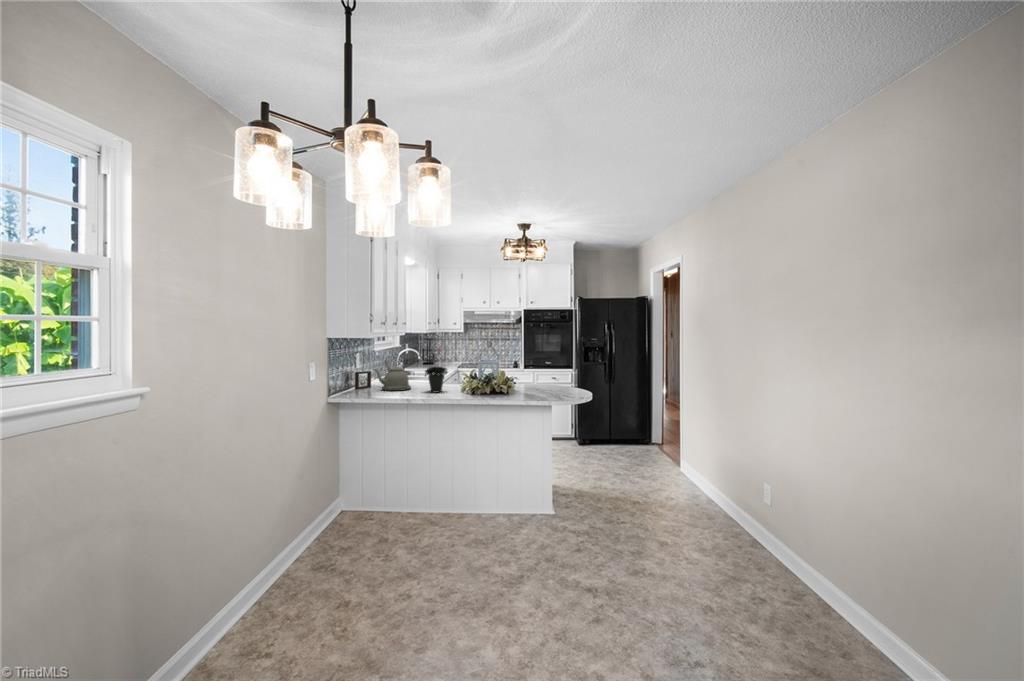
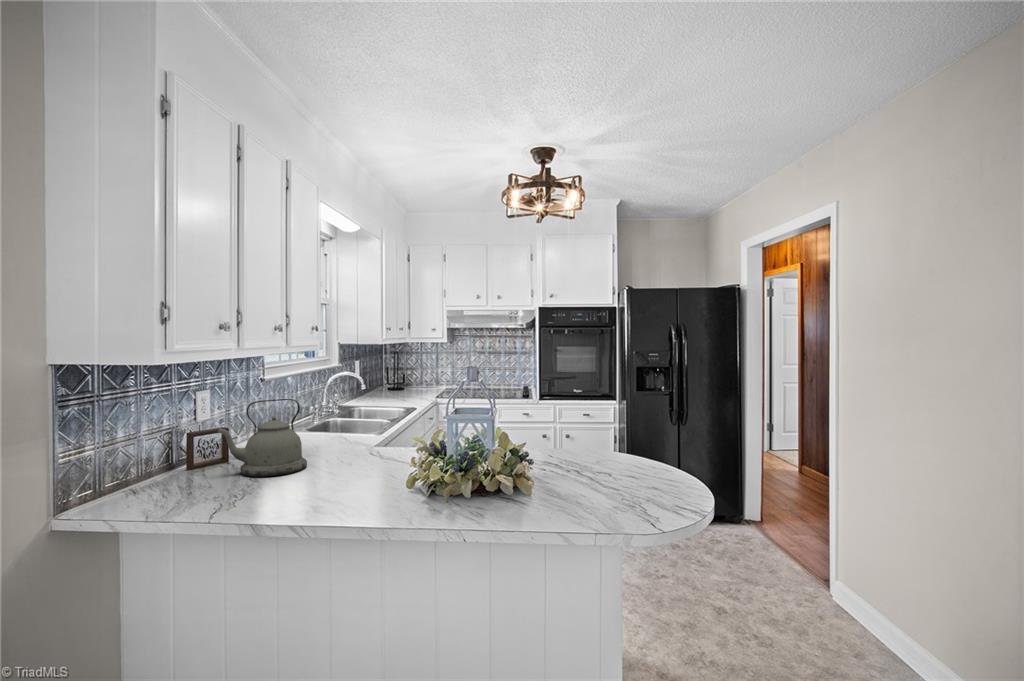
potted plant: present [425,366,447,392] -> none [321,377,379,484]

